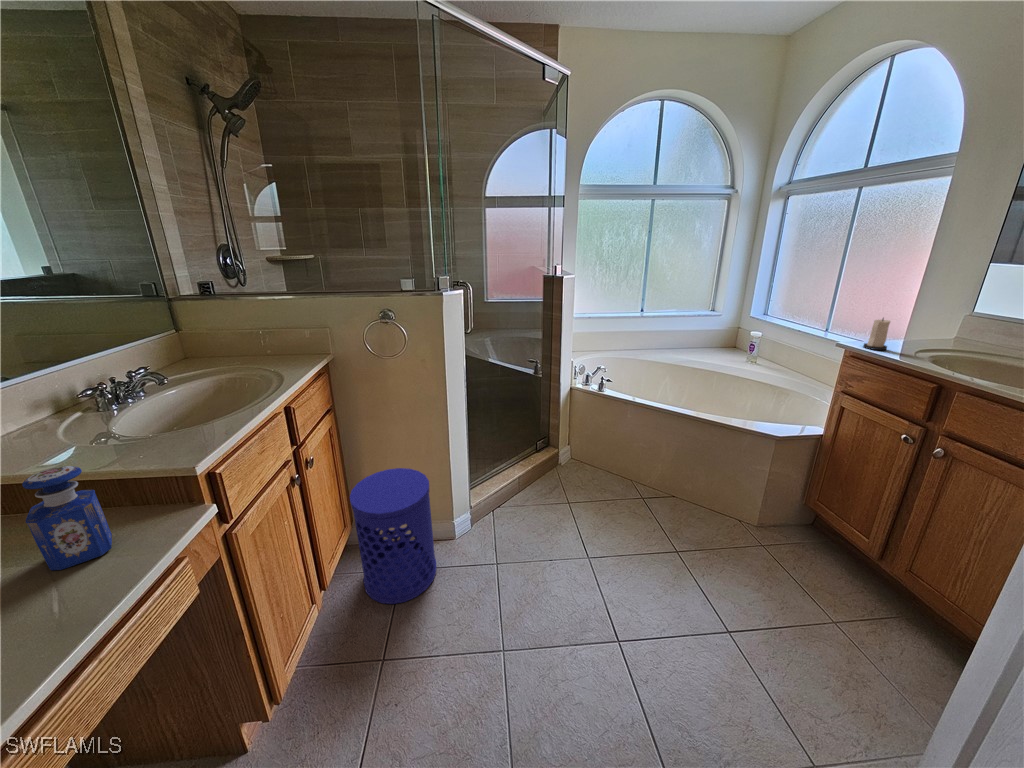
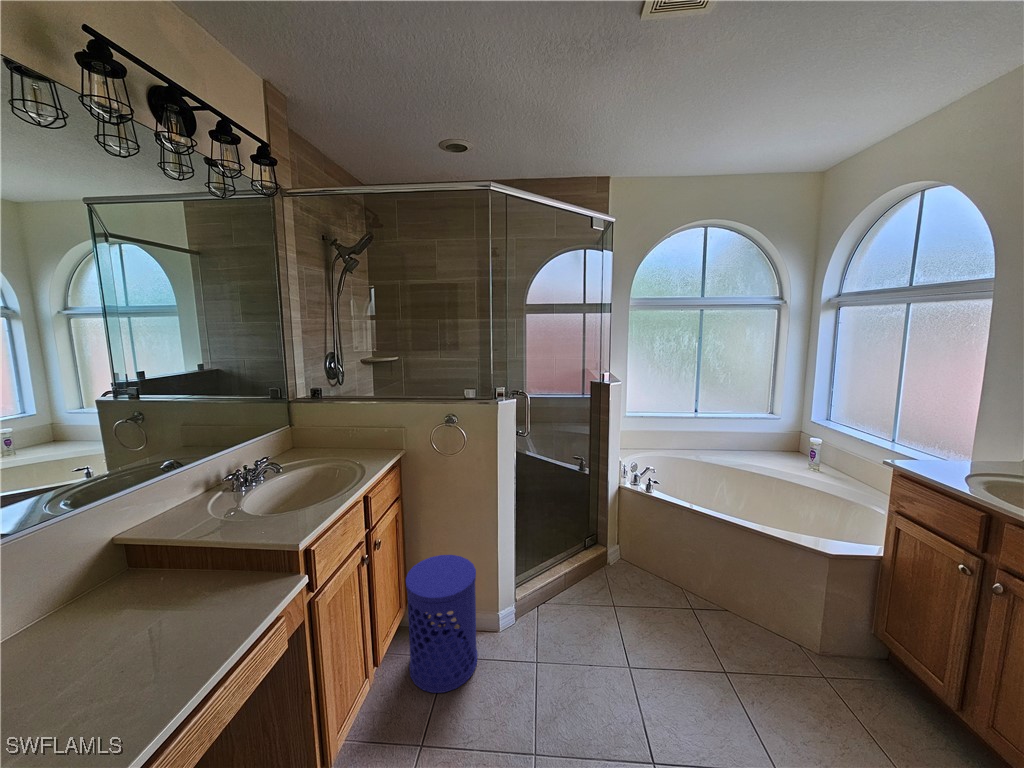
candle: present [863,318,890,350] -> none [916,438,943,472]
perfume bottle: present [22,466,112,570] -> none [194,539,239,618]

